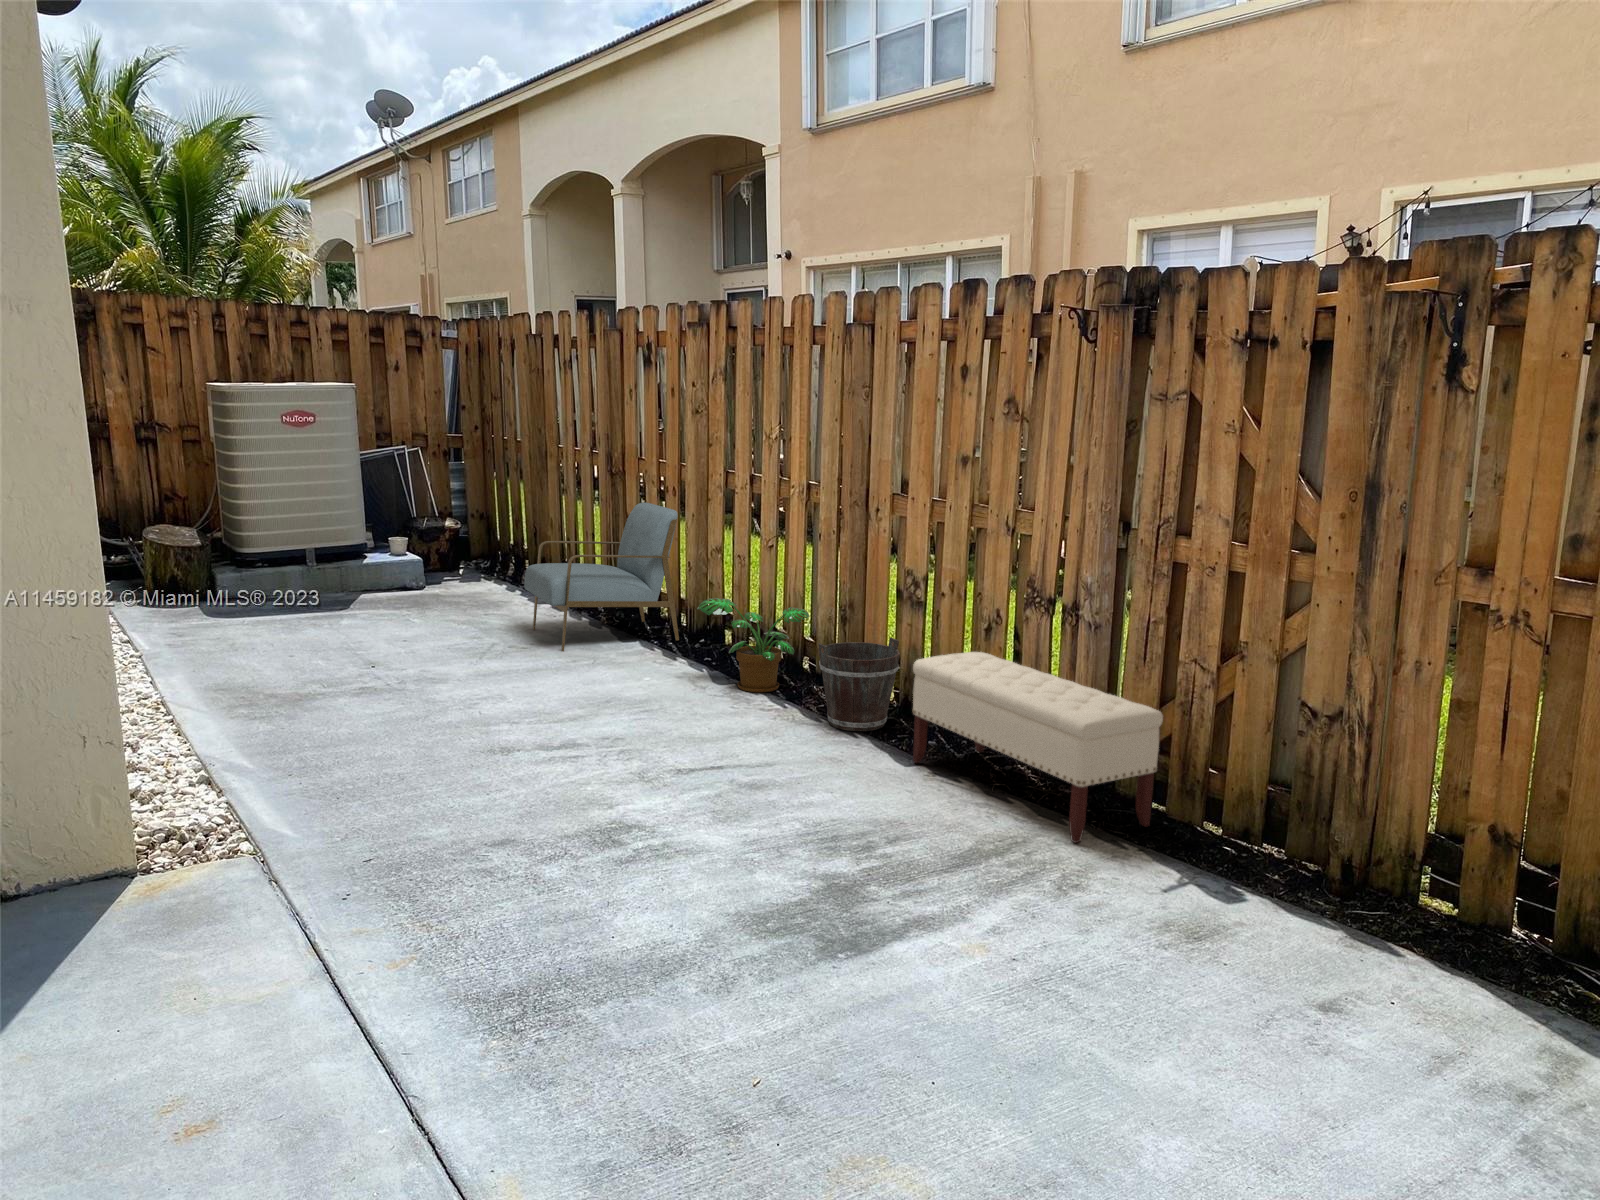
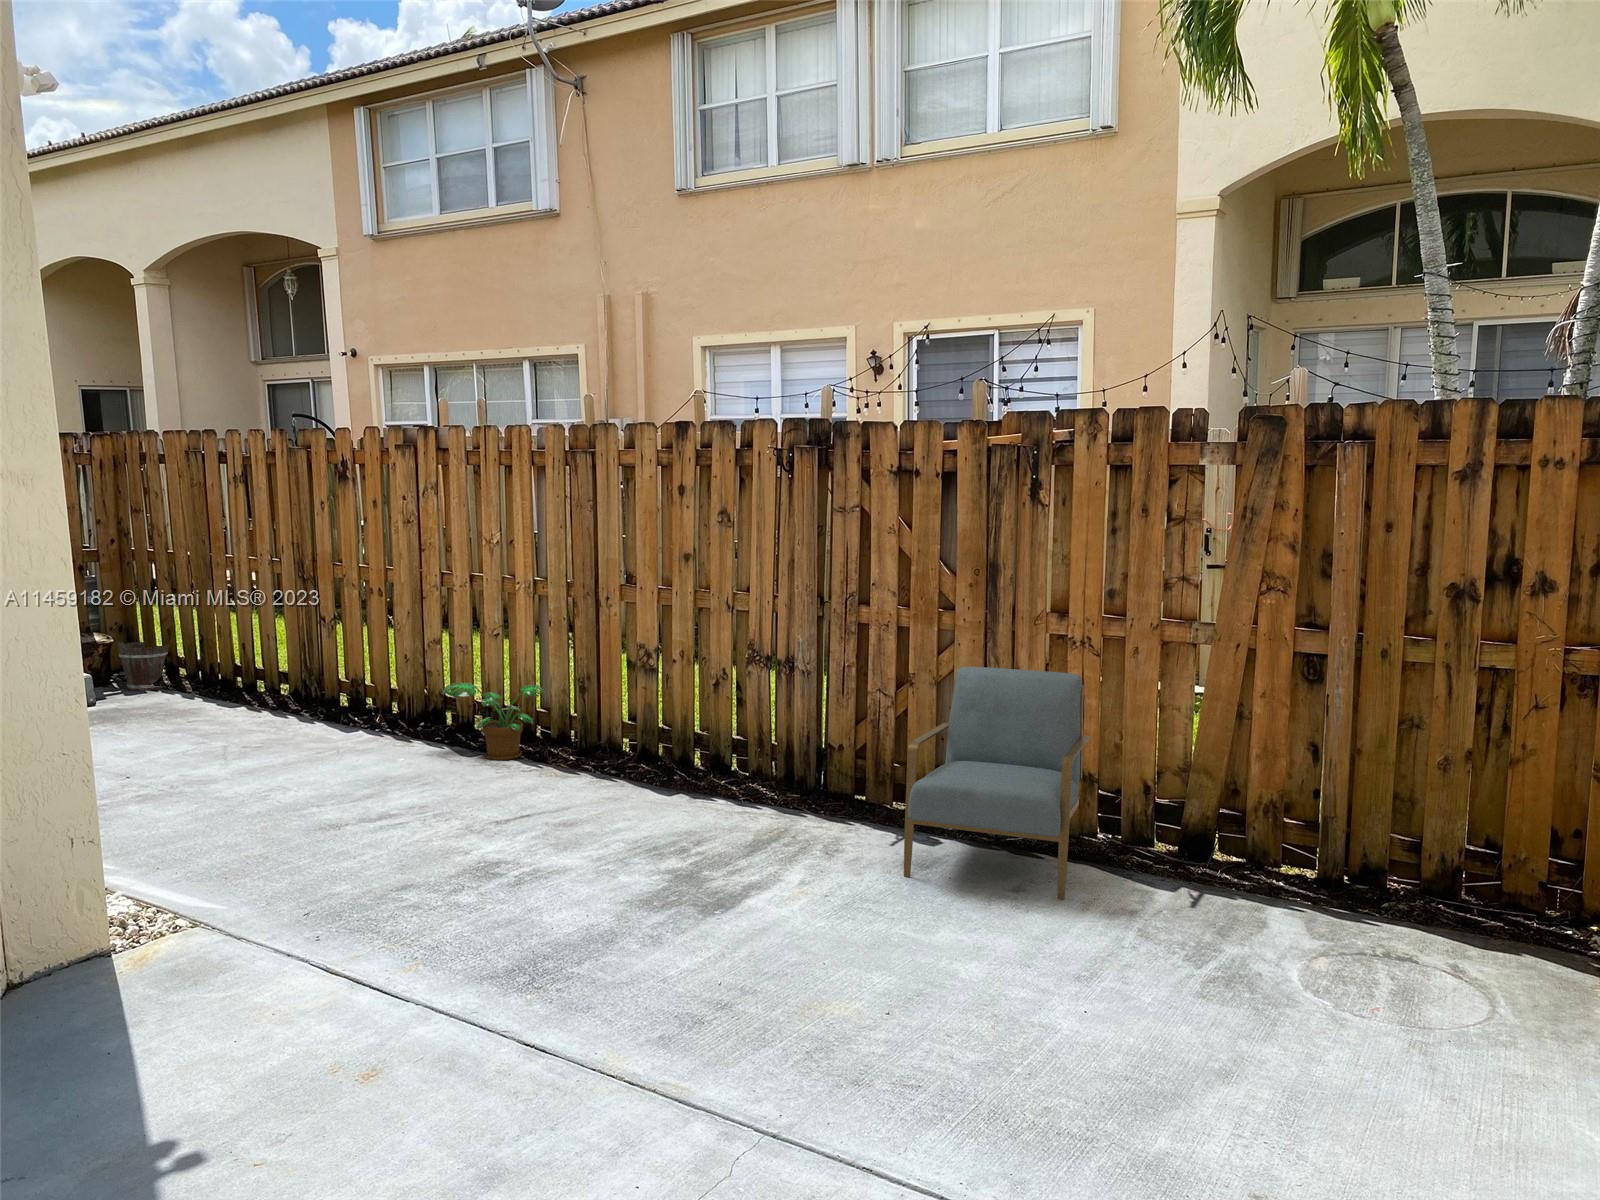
chair: present [524,503,679,652] -> present [904,667,1090,899]
bucket: present [818,638,900,731] -> present [117,642,170,691]
bench: present [912,652,1163,843] -> none [669,702,866,828]

